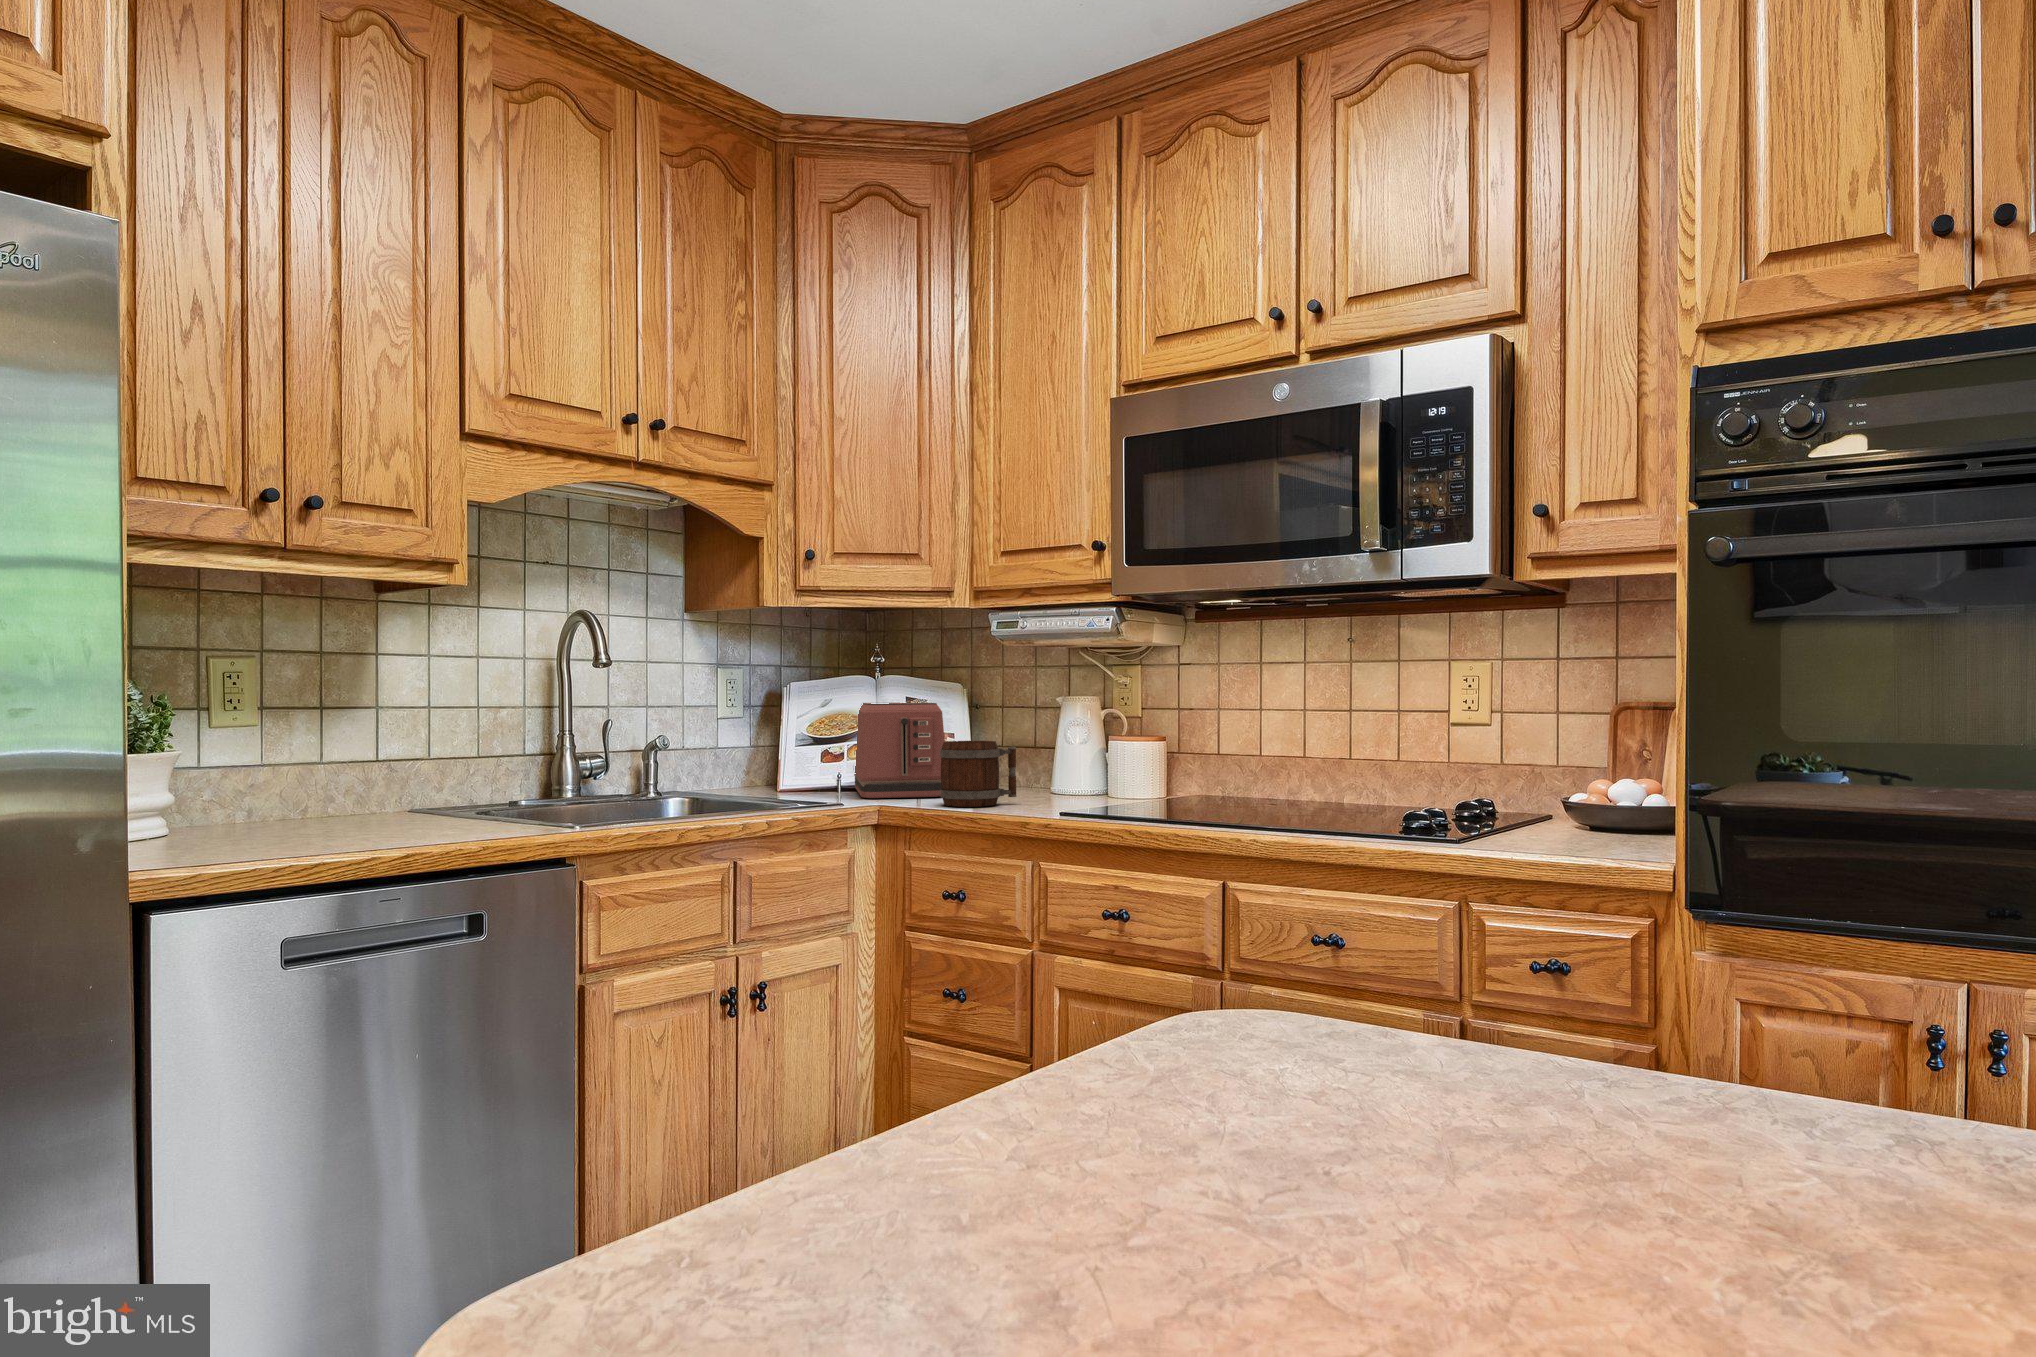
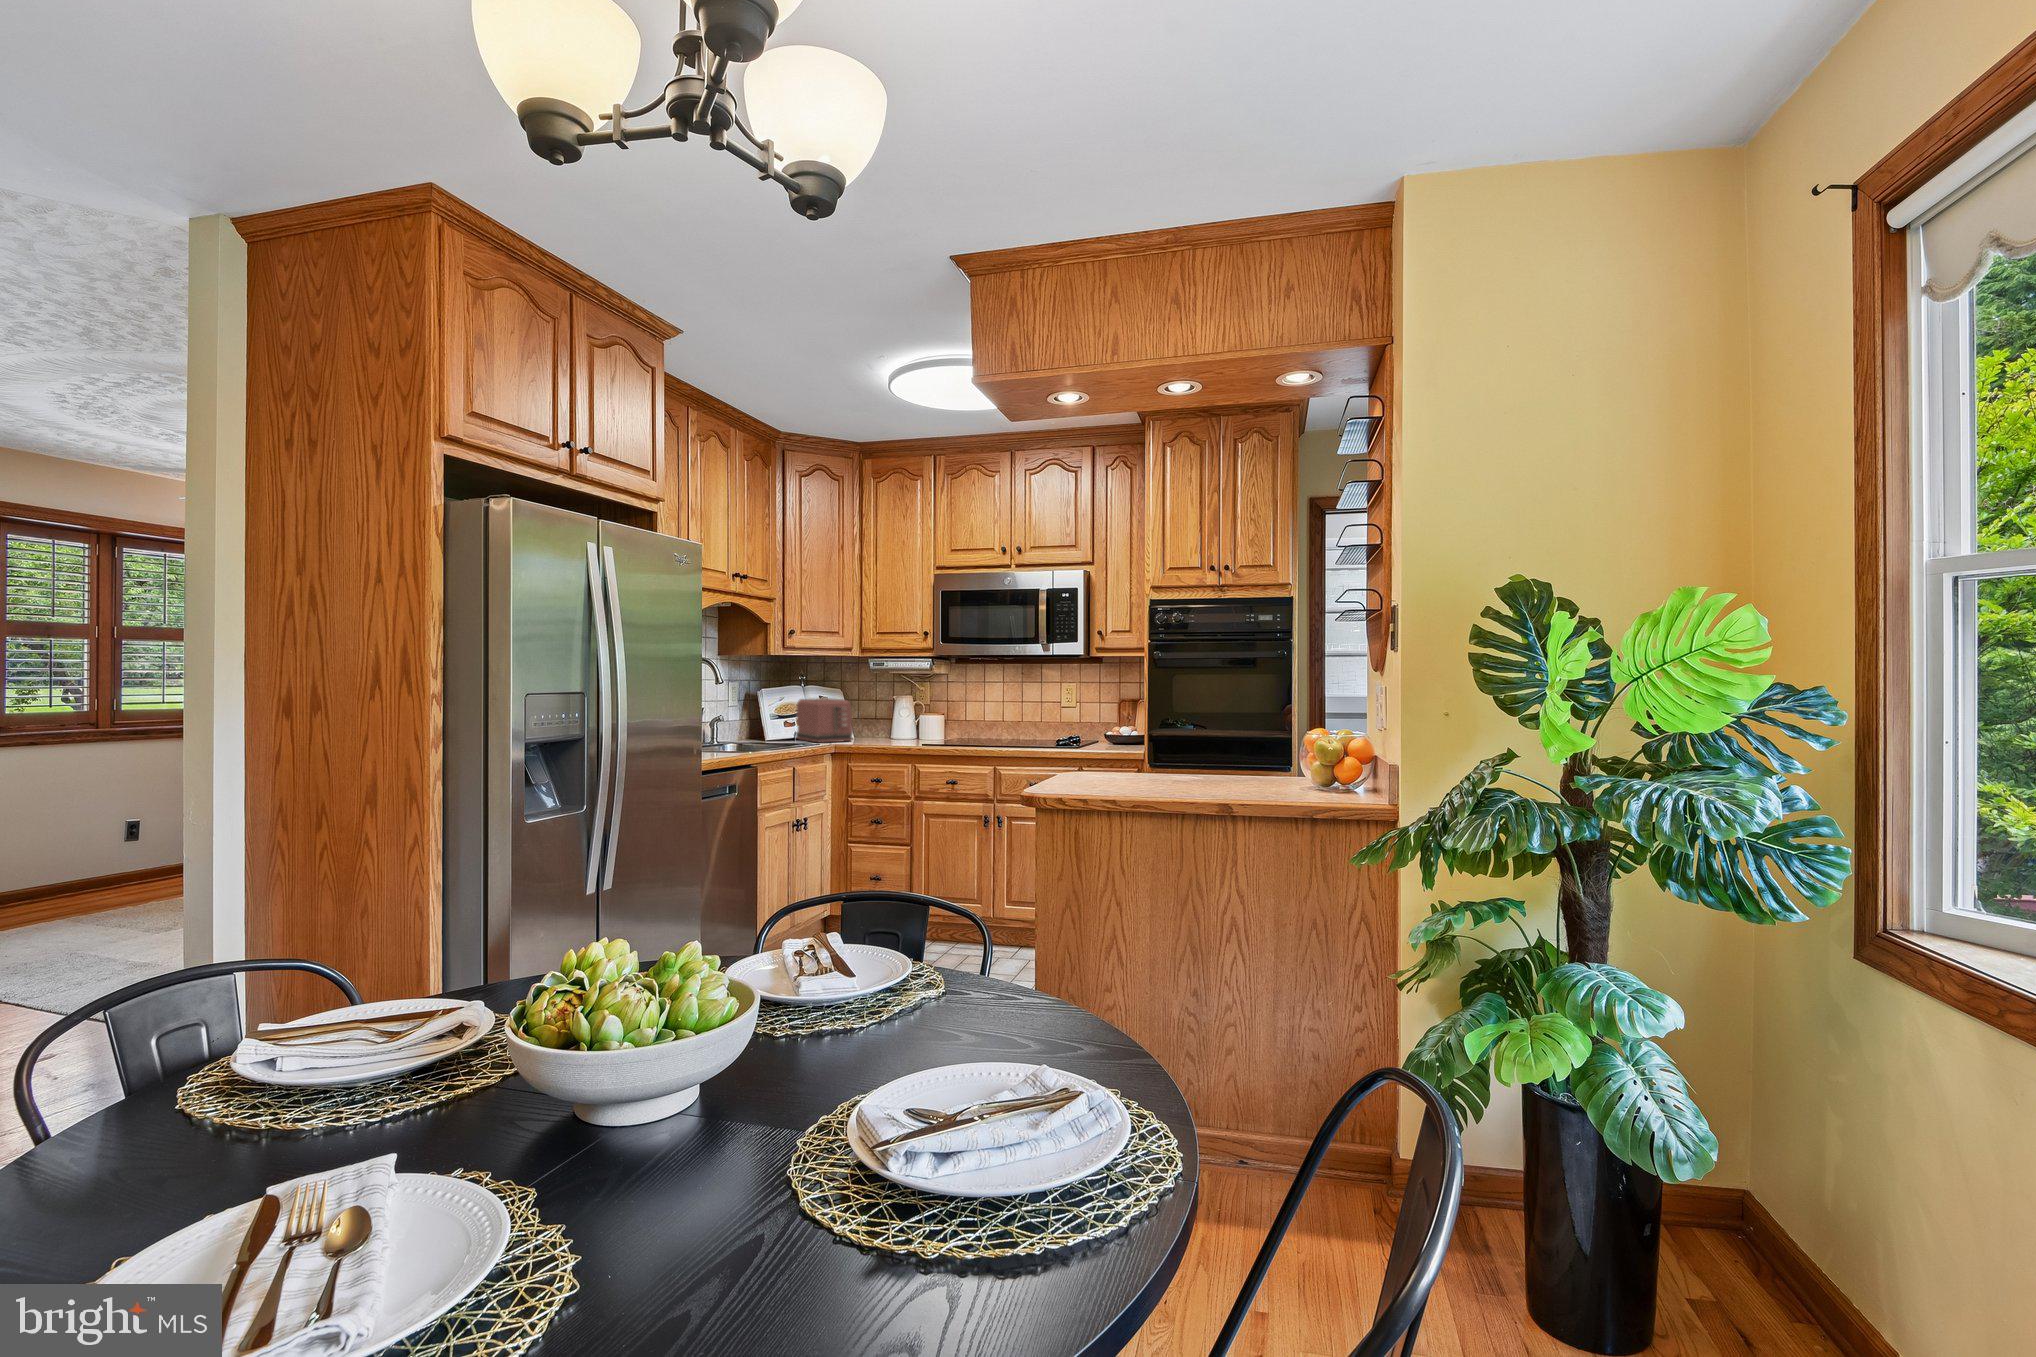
mug: present [940,741,1017,807] -> none [860,716,891,744]

